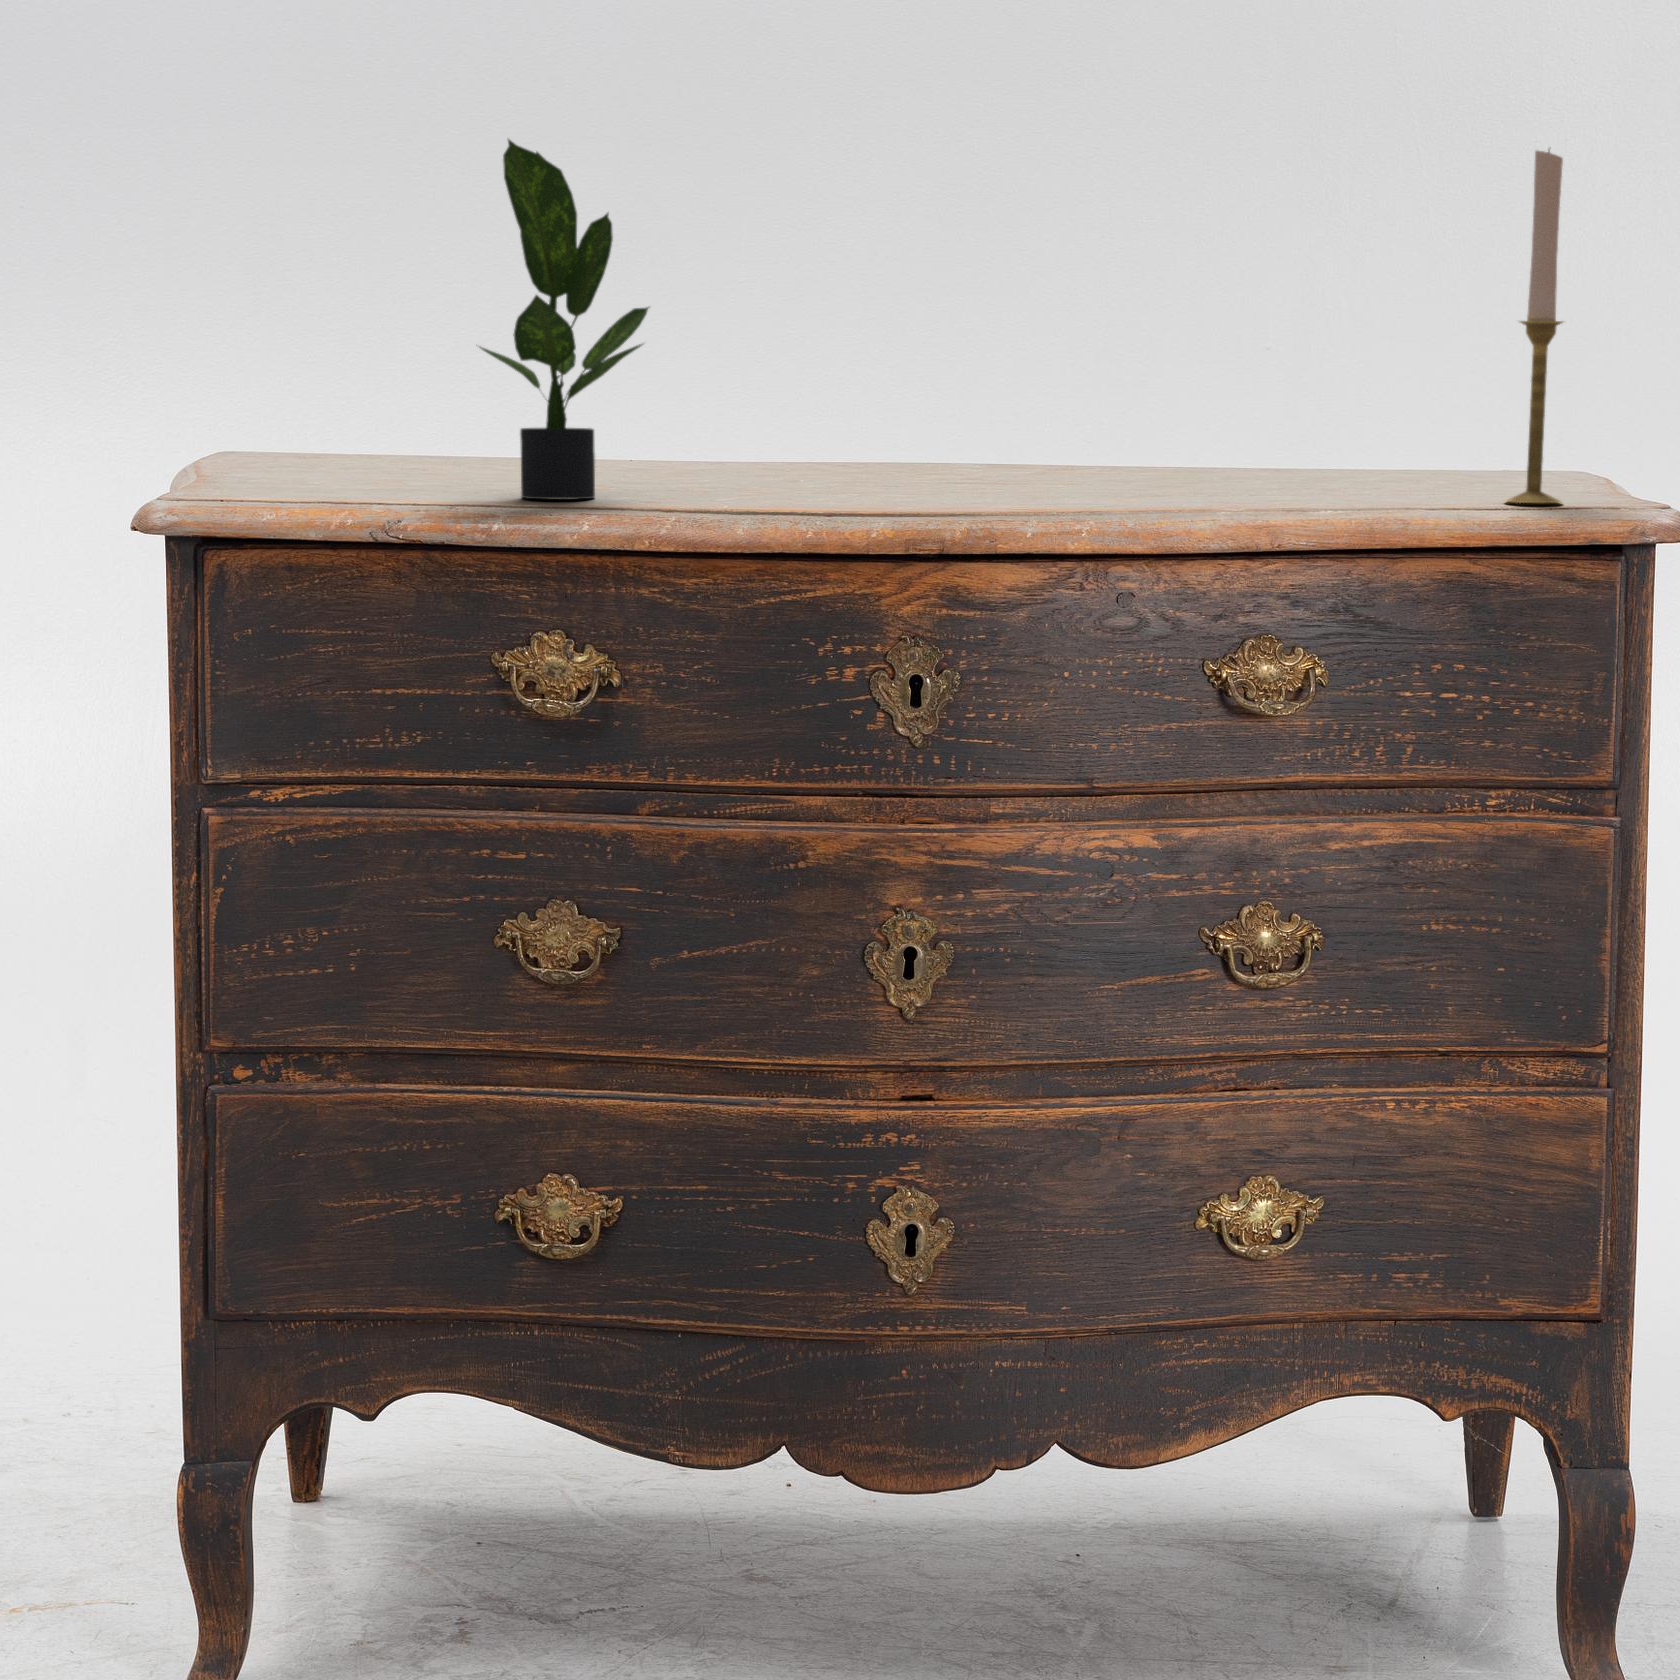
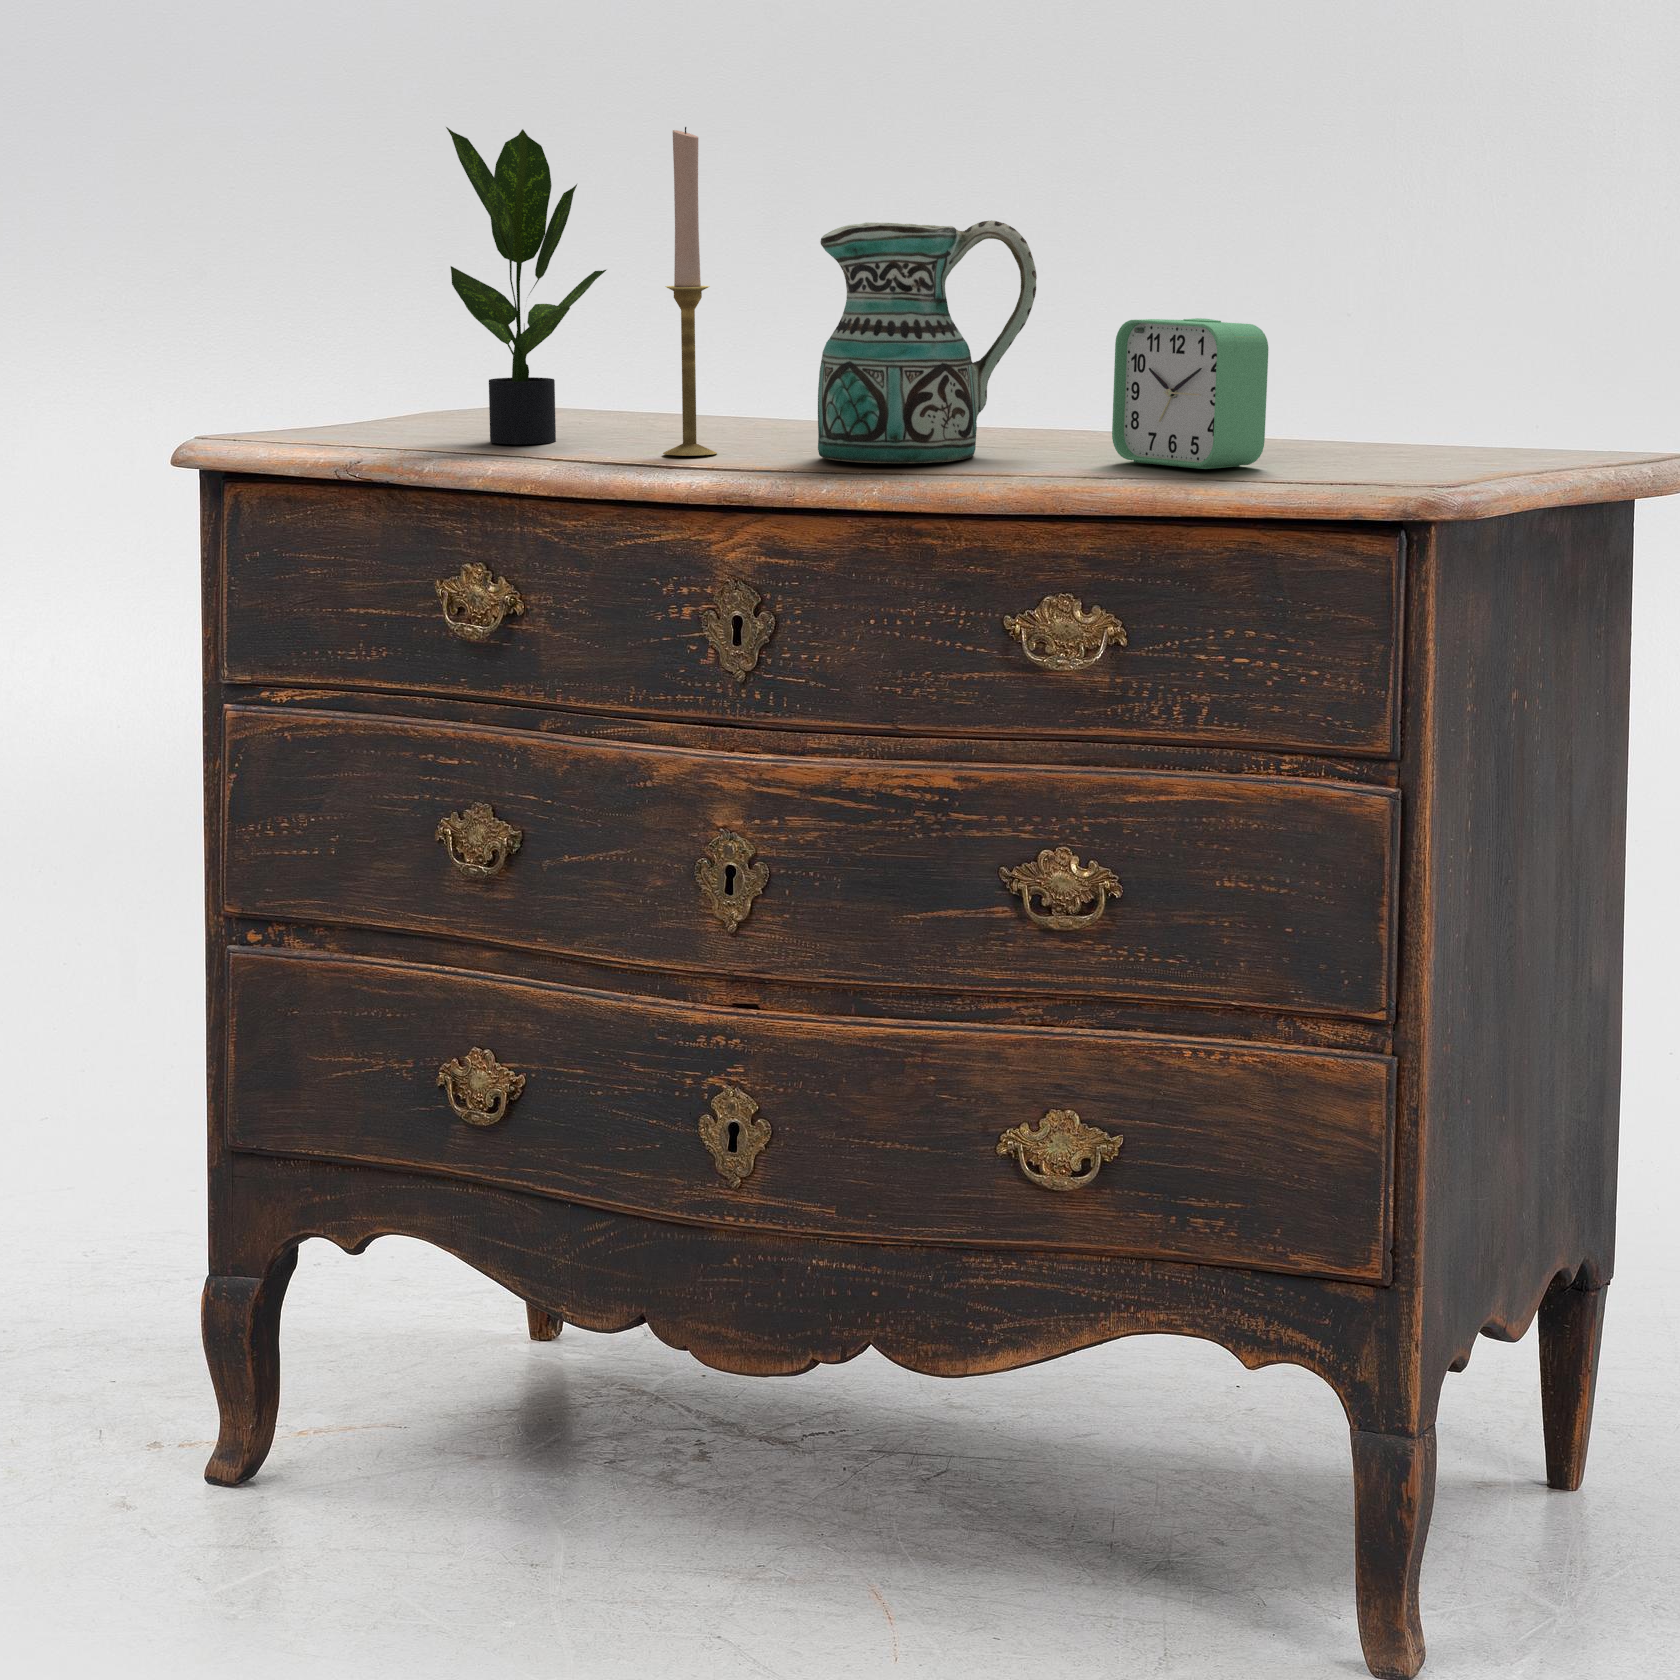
candlestick: present [1506,151,1563,503] -> present [663,127,717,456]
ceramic pitcher: none [948,248,1164,505] -> present [818,220,1037,463]
alarm clock: none [1269,351,1443,503] -> present [1112,318,1268,469]

